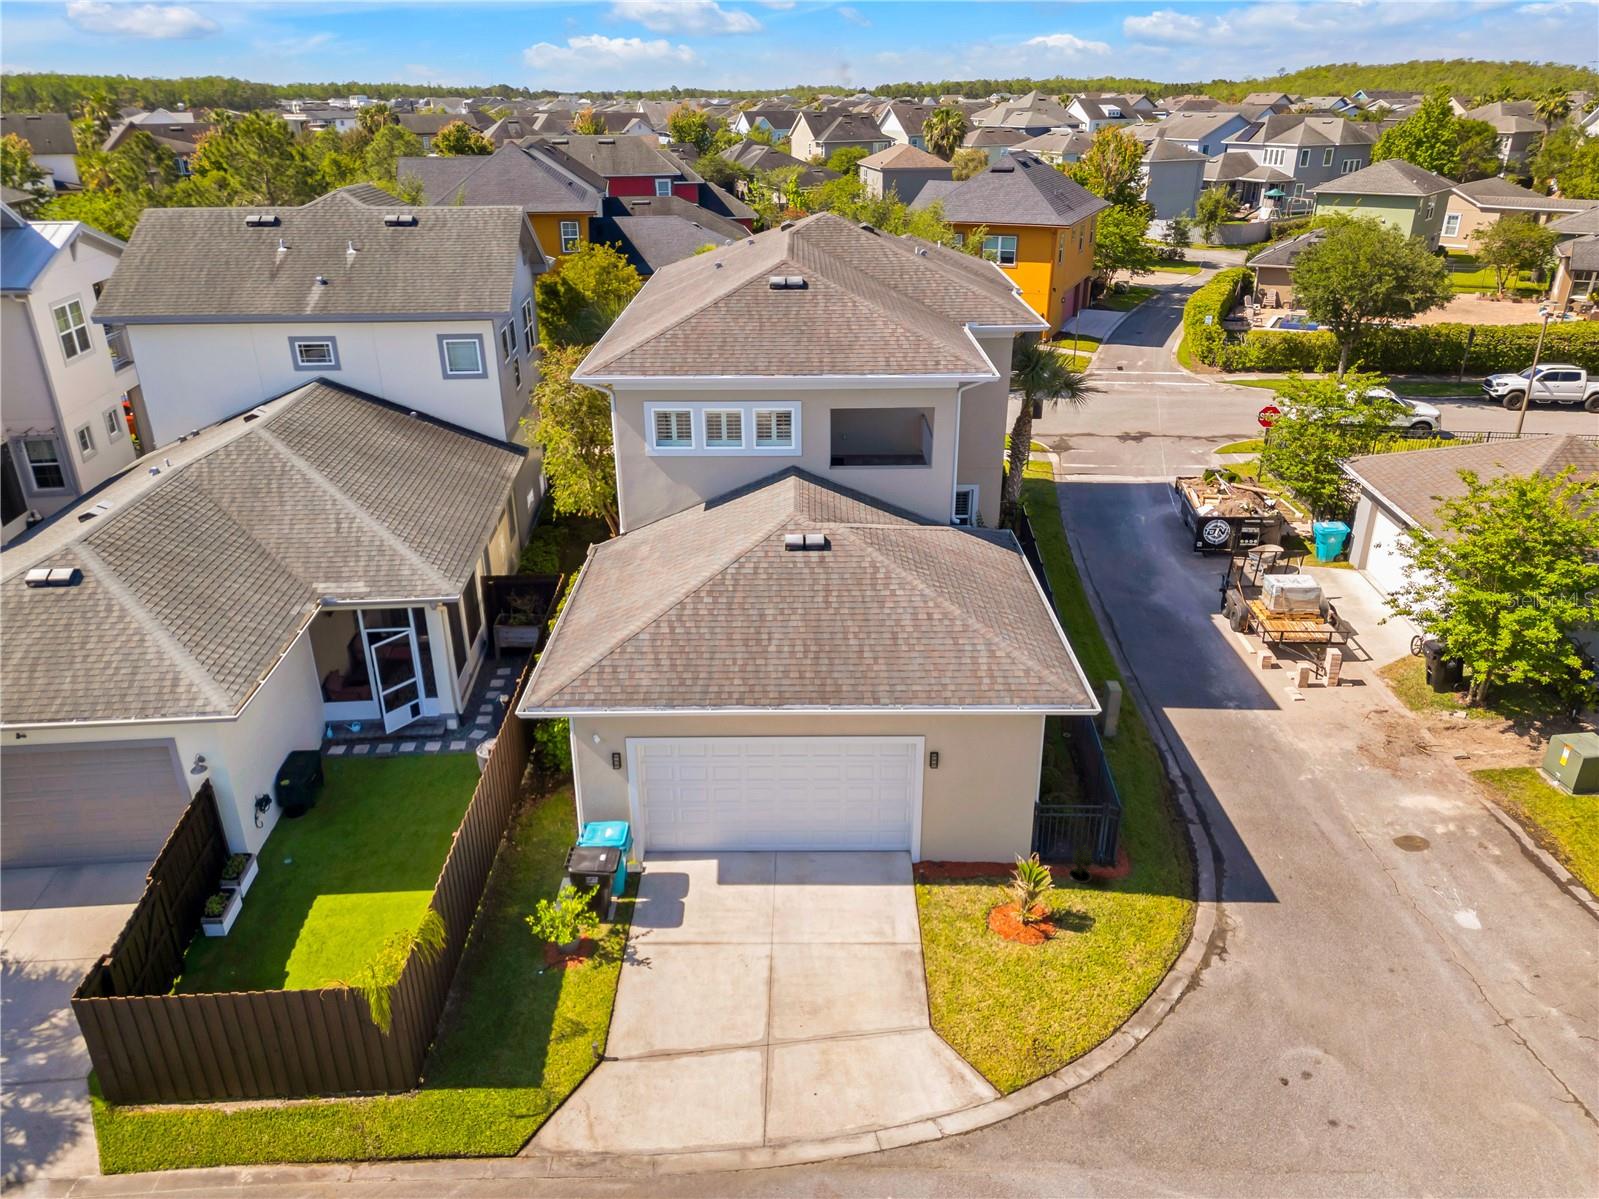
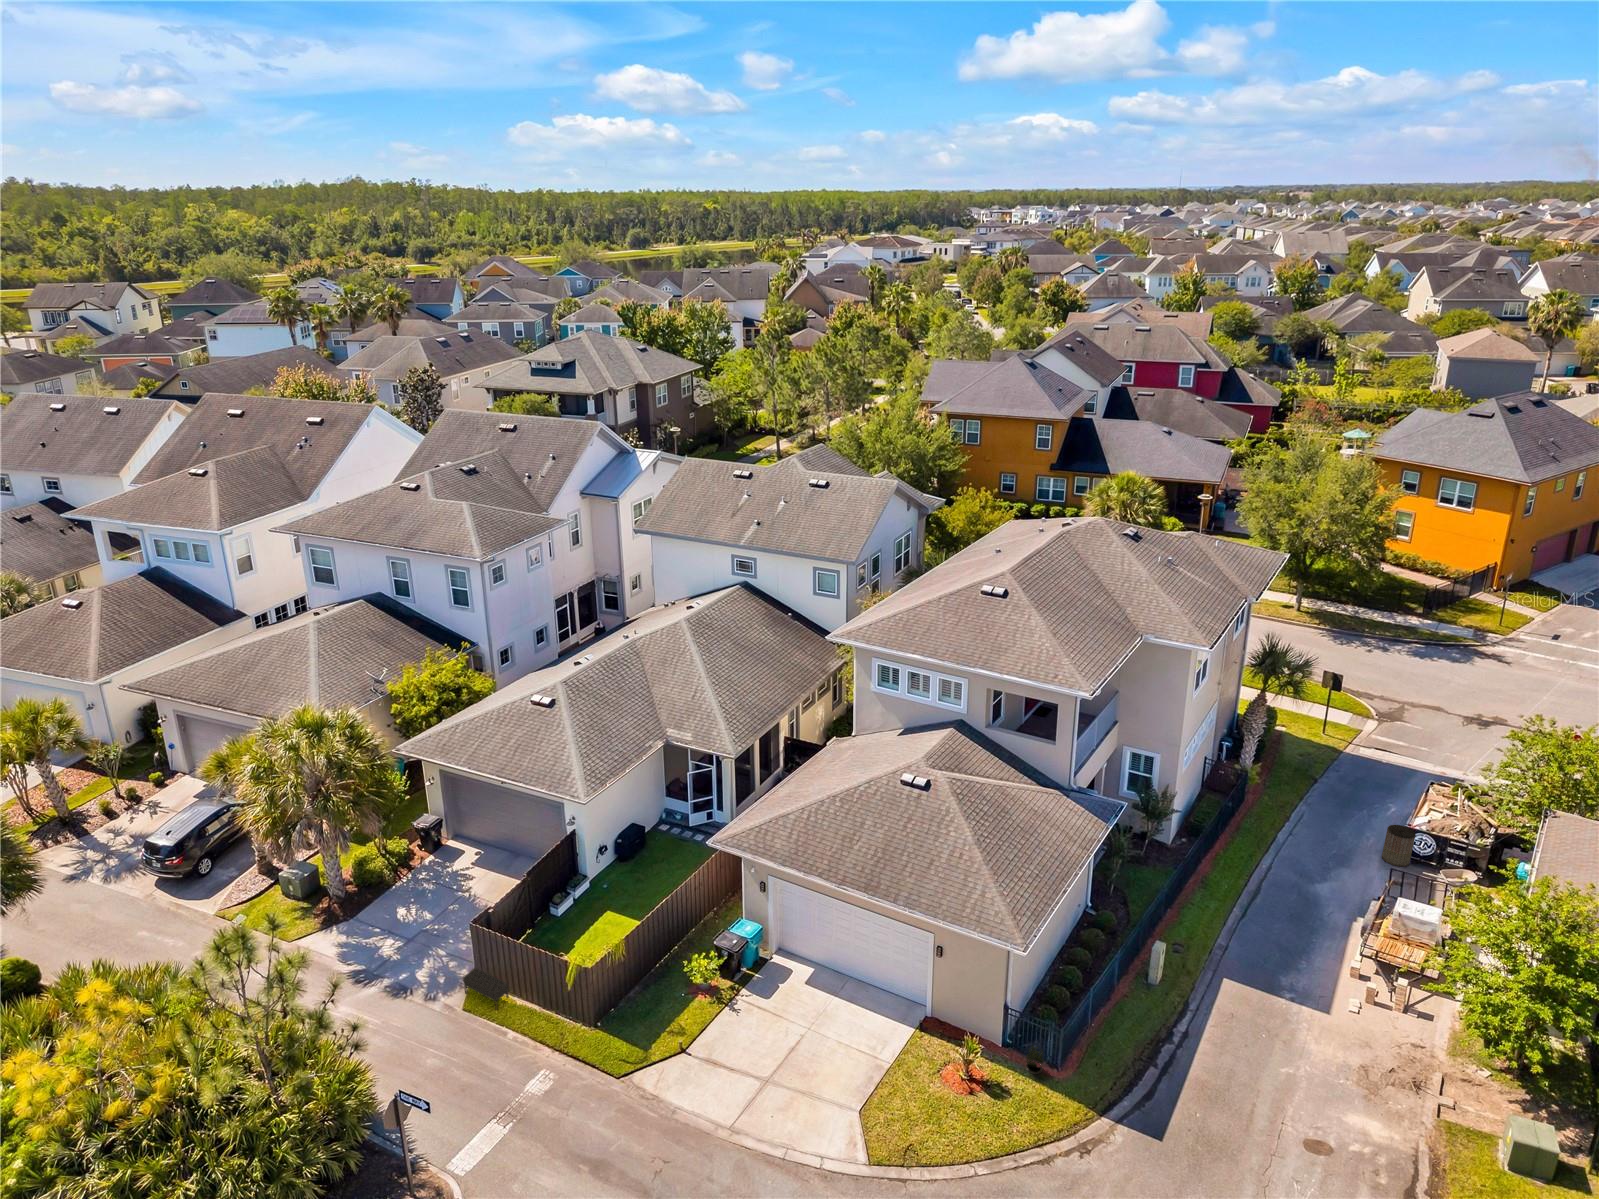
trash can: none [1185,520,1219,564] -> present [1382,825,1416,867]
bench: none [77,1086,202,1145] -> present [462,968,509,1009]

